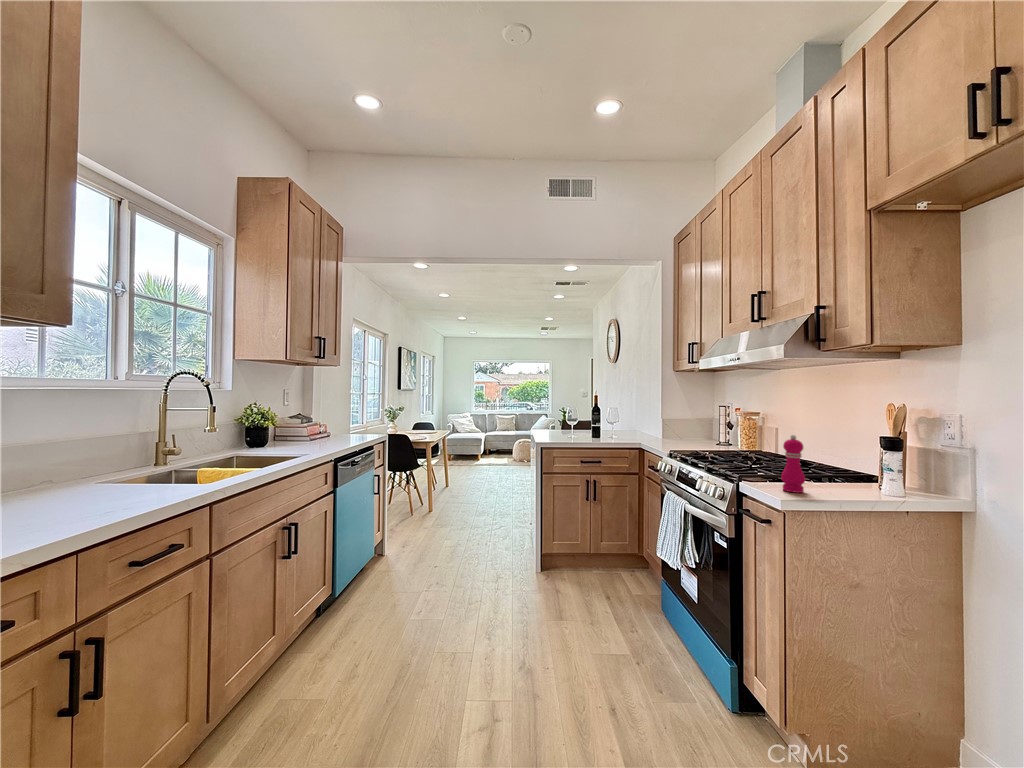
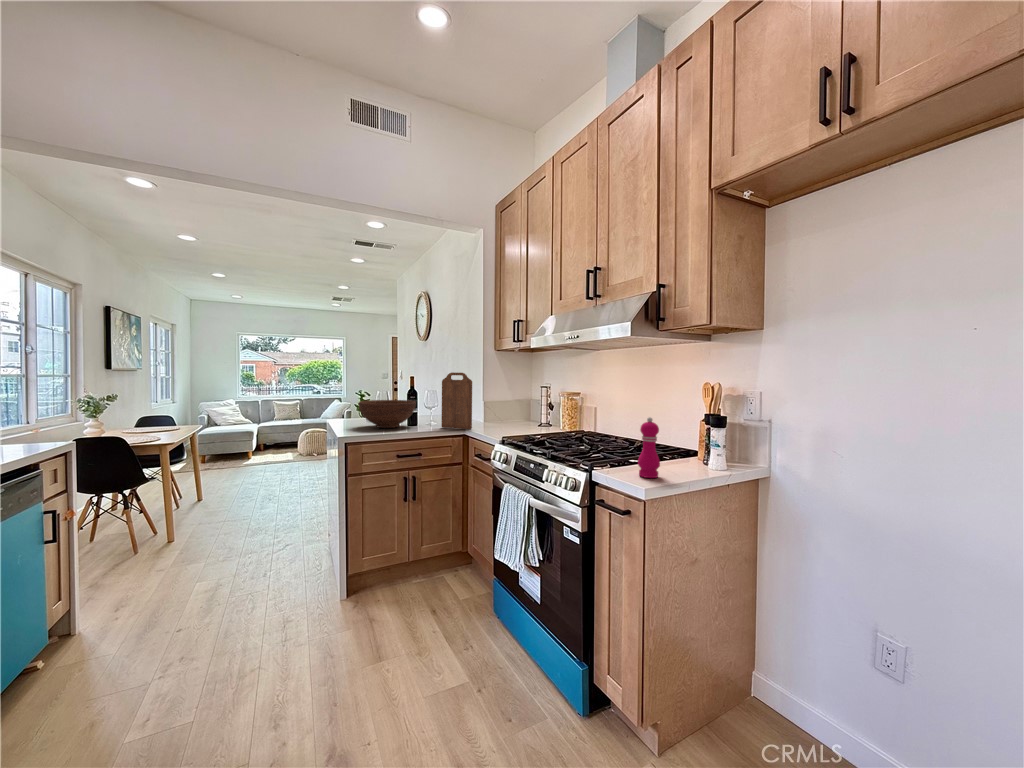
cutting board: none [620,392,648,443] -> present [441,372,472,429]
fruit bowl: none [552,415,599,438] -> present [358,400,416,428]

